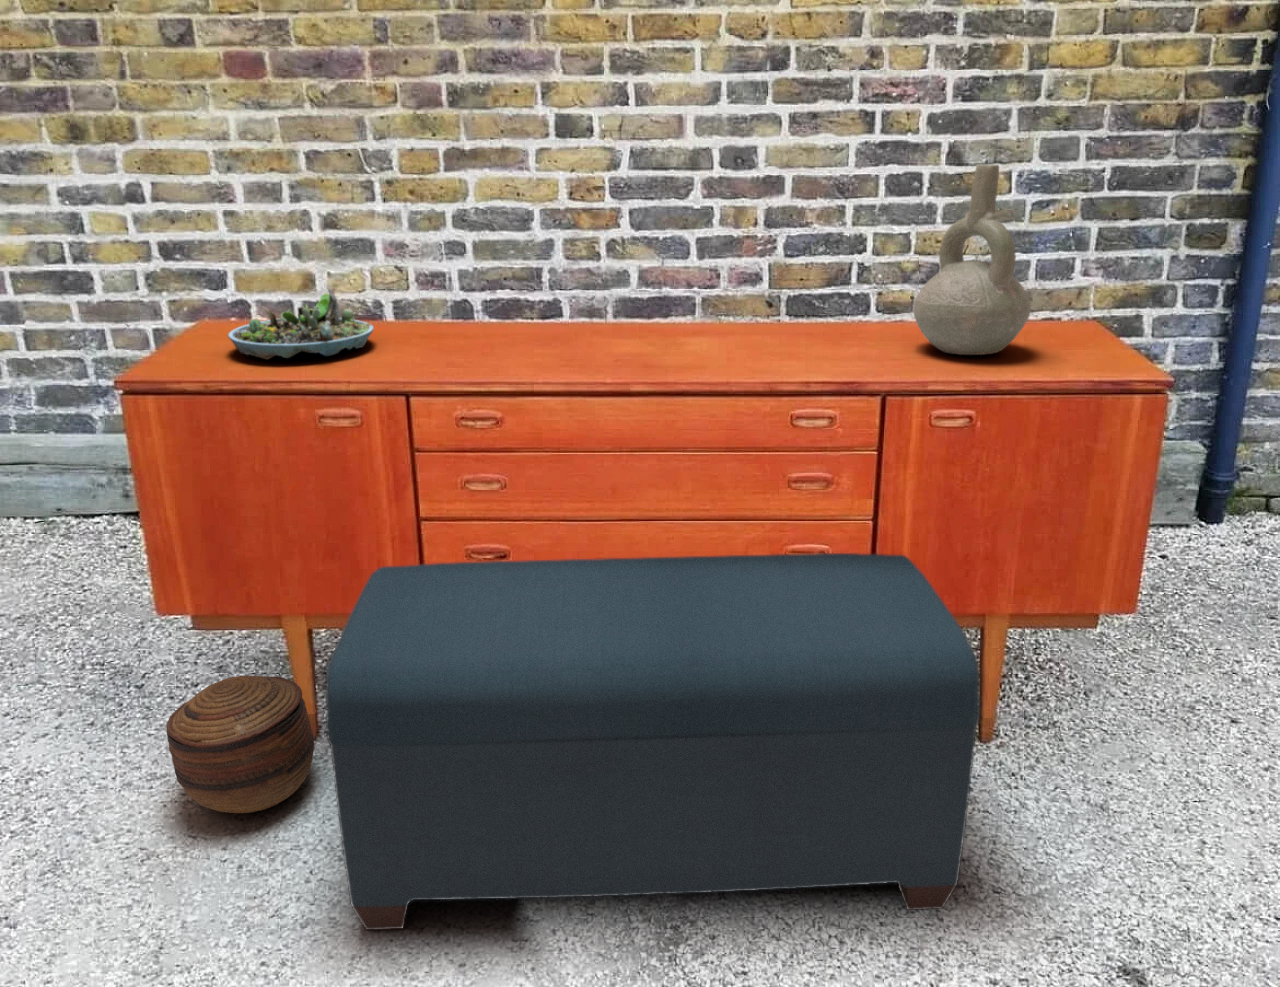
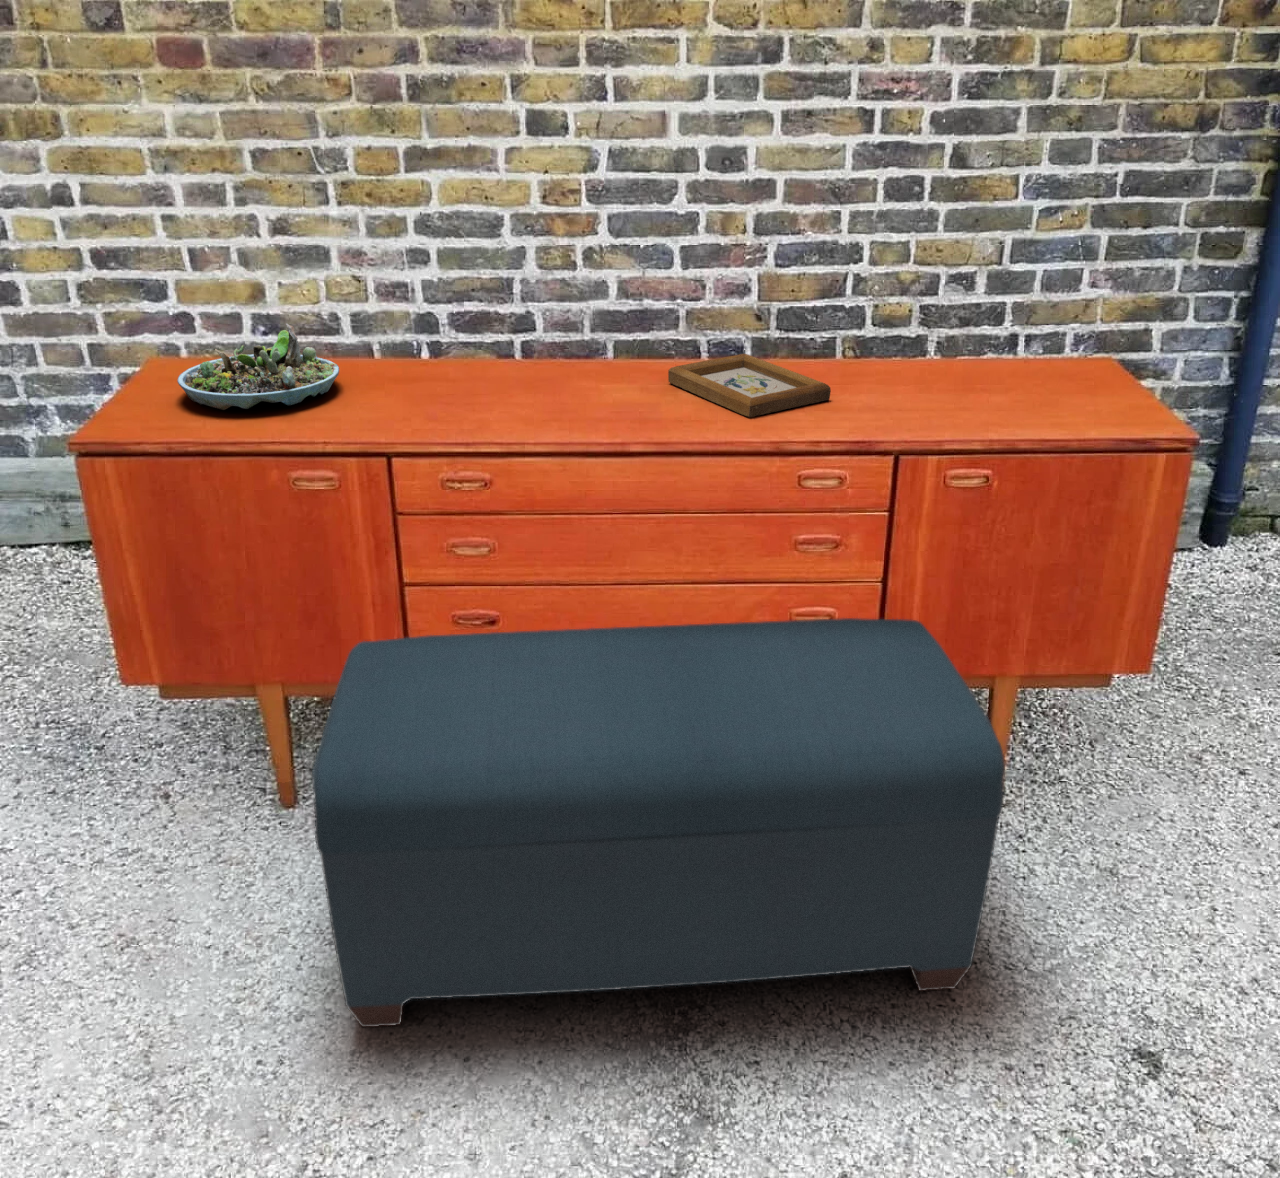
decorative vase: present [913,164,1031,355] -> none [928,191,1056,401]
picture frame: none [674,318,822,366] -> present [668,354,831,417]
basket: present [166,676,314,813] -> none [135,749,294,898]

